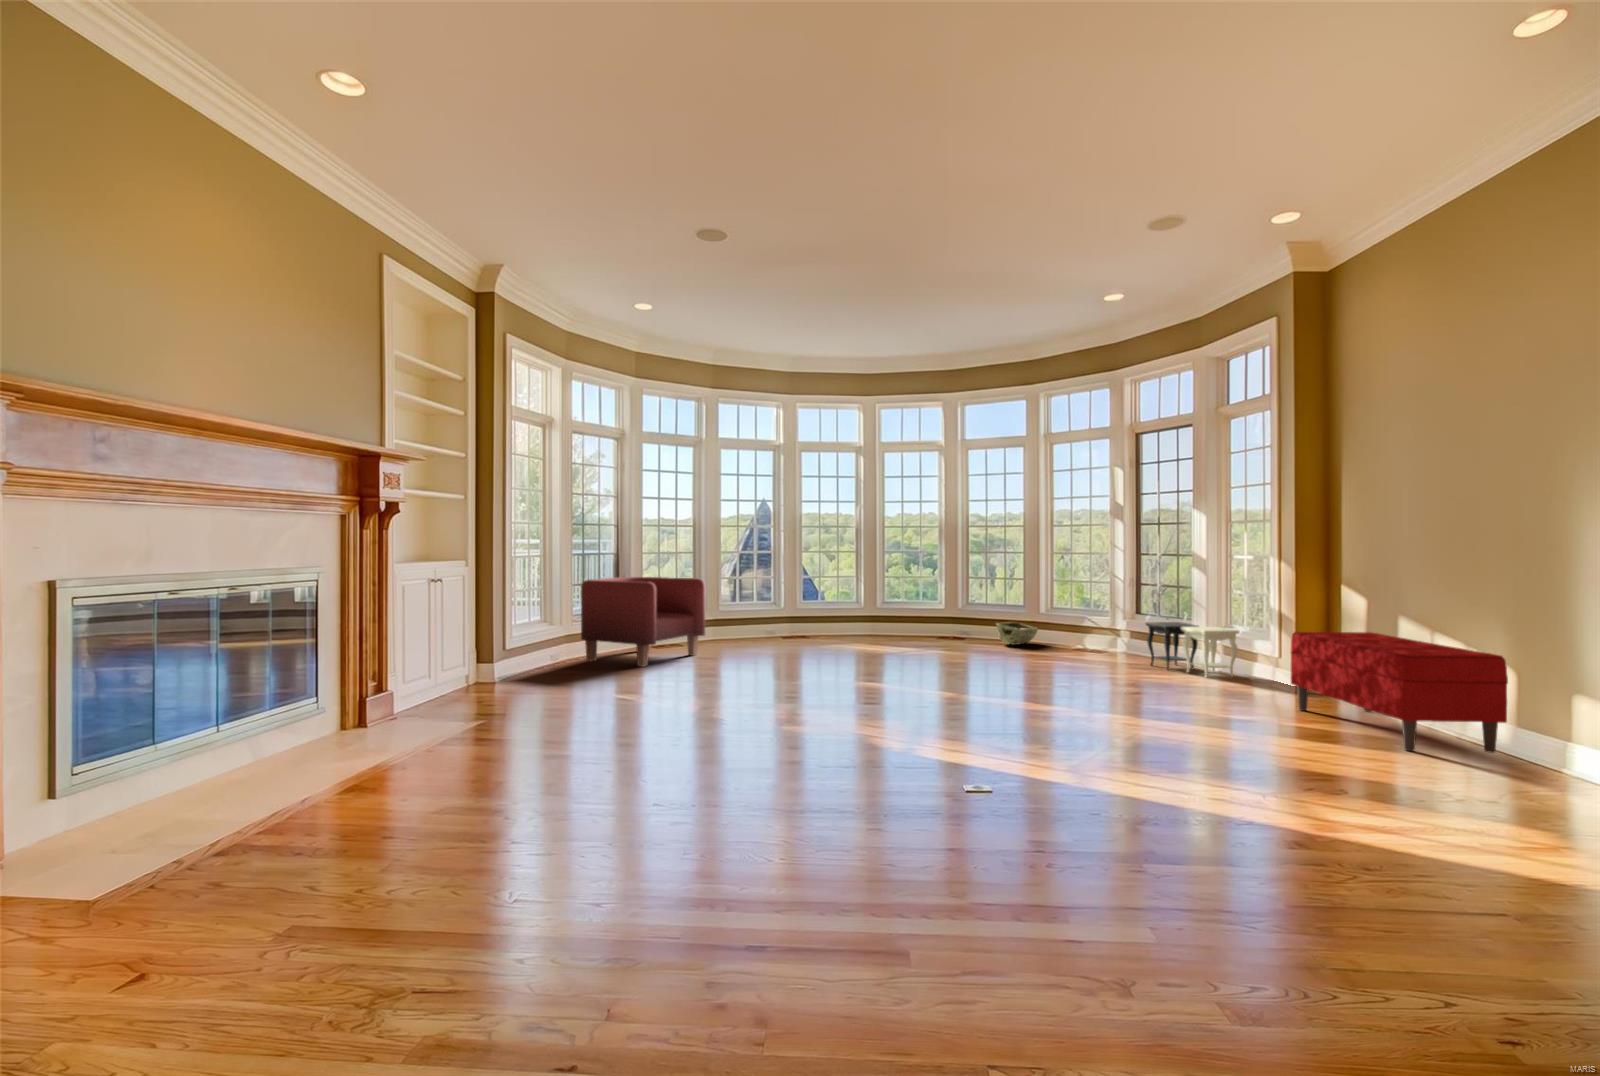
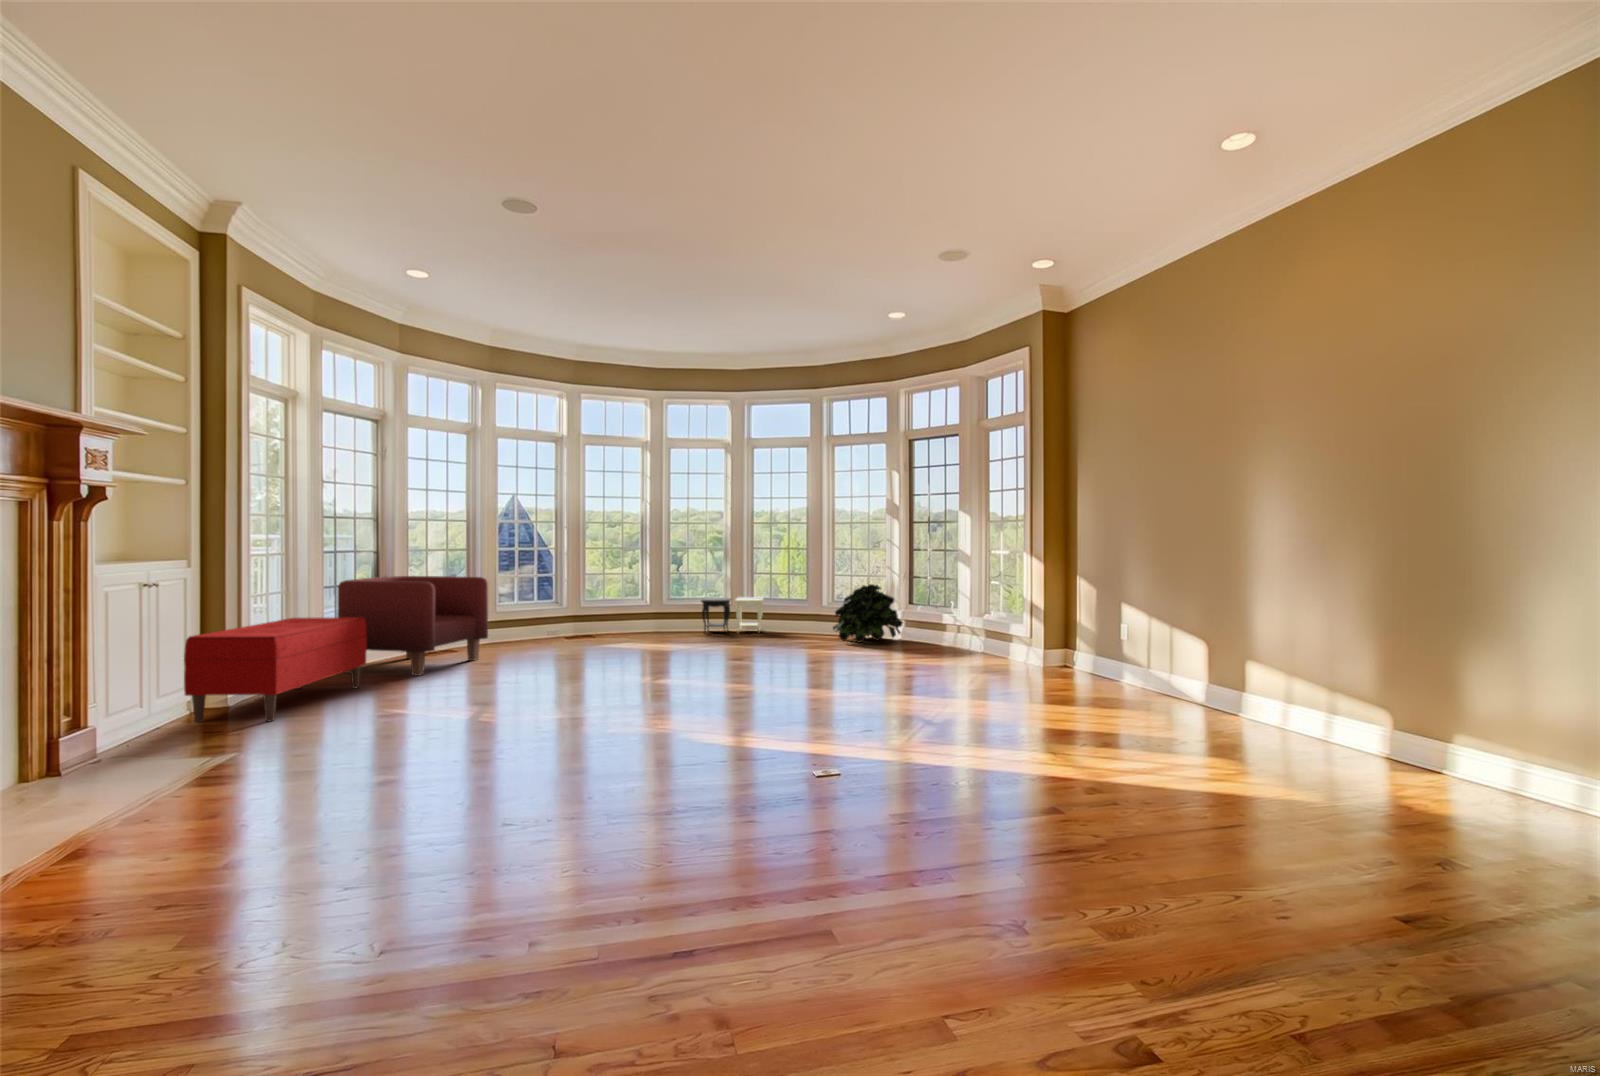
potted plant: none [1050,592,1132,656] -> present [833,584,903,642]
woven basket: present [996,622,1038,645] -> none [781,613,818,635]
side table: present [1146,622,1239,677] -> present [701,597,764,632]
bench: present [1291,632,1508,753] -> present [184,617,367,722]

